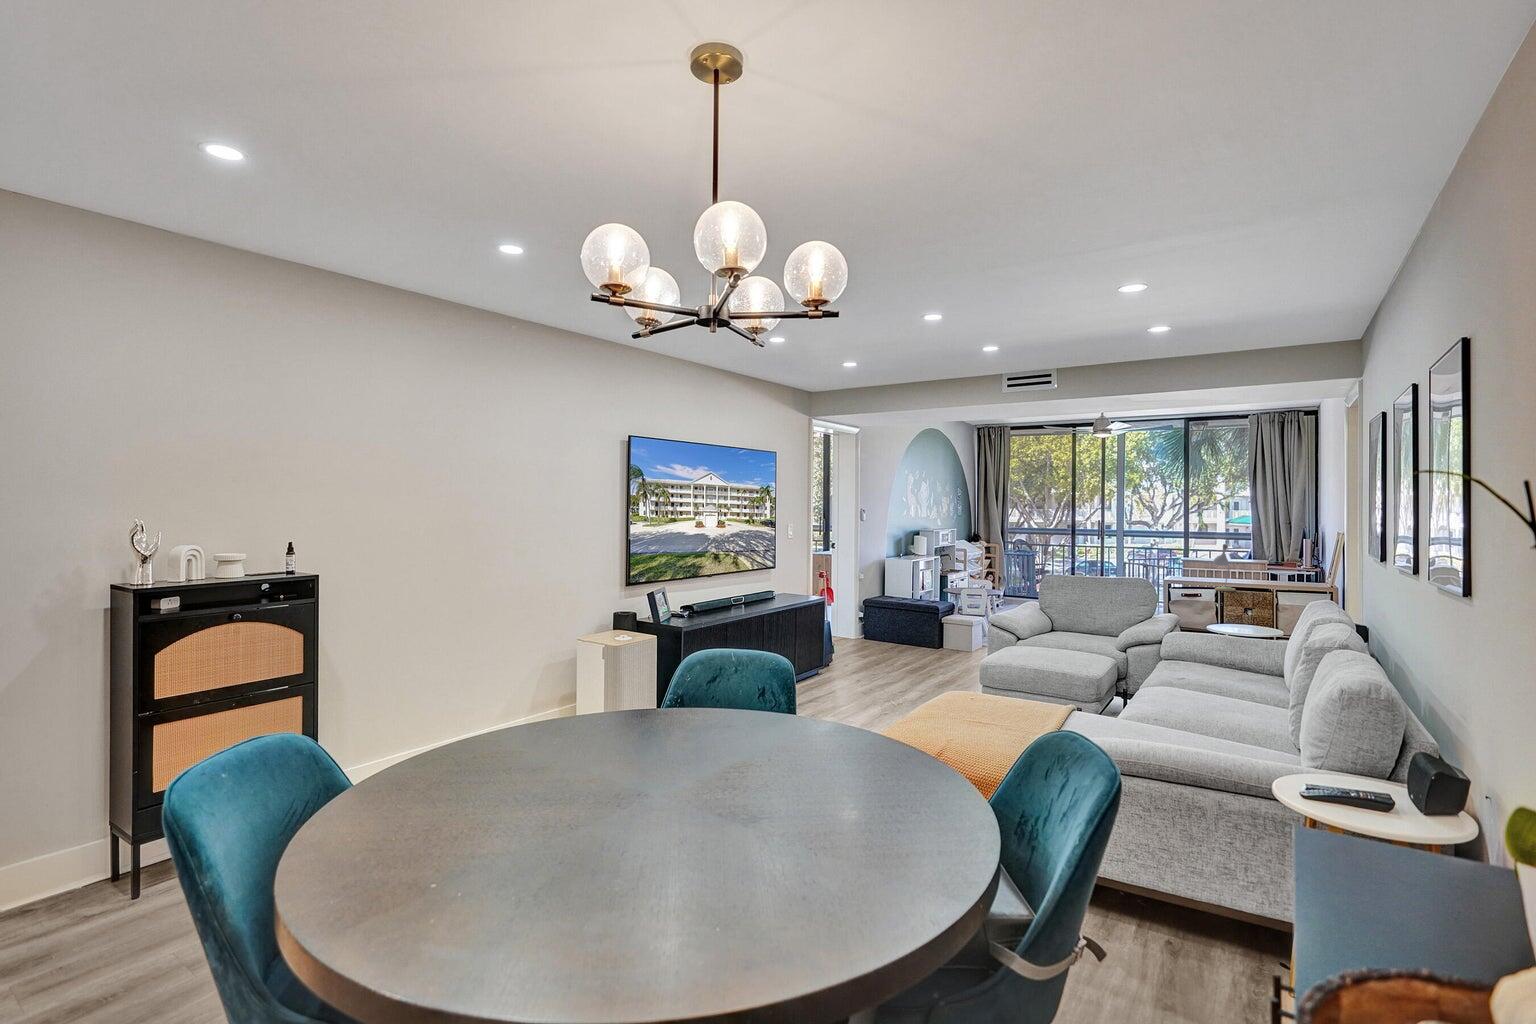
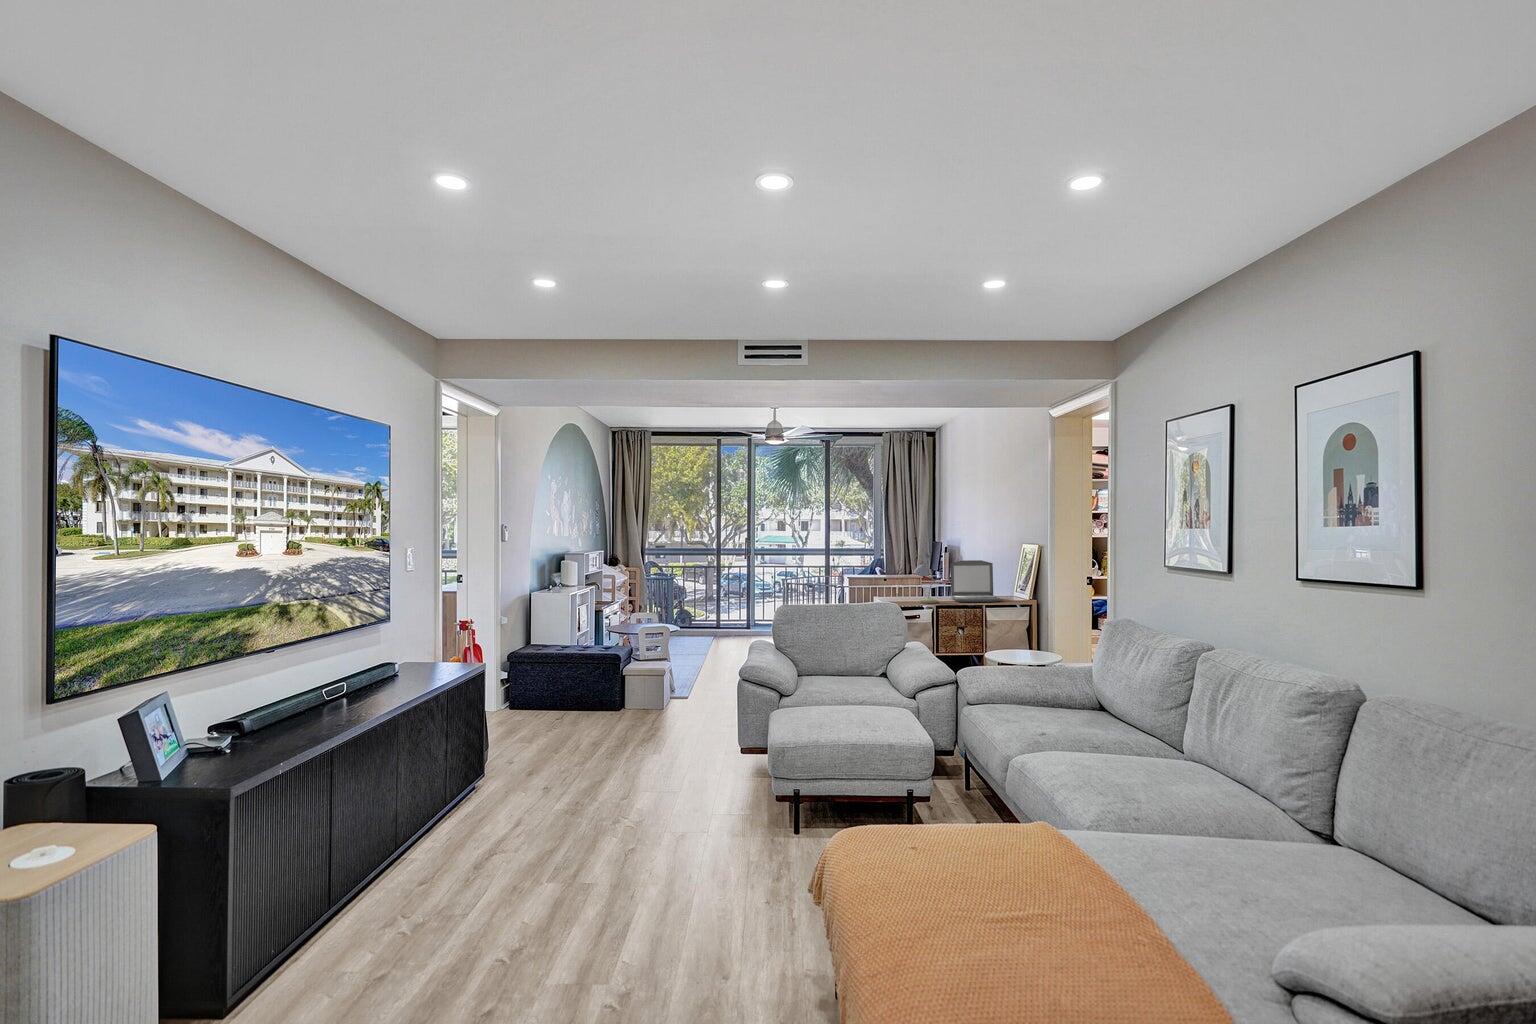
laptop: none [1255,553,1309,595] -> present [950,560,1000,602]

